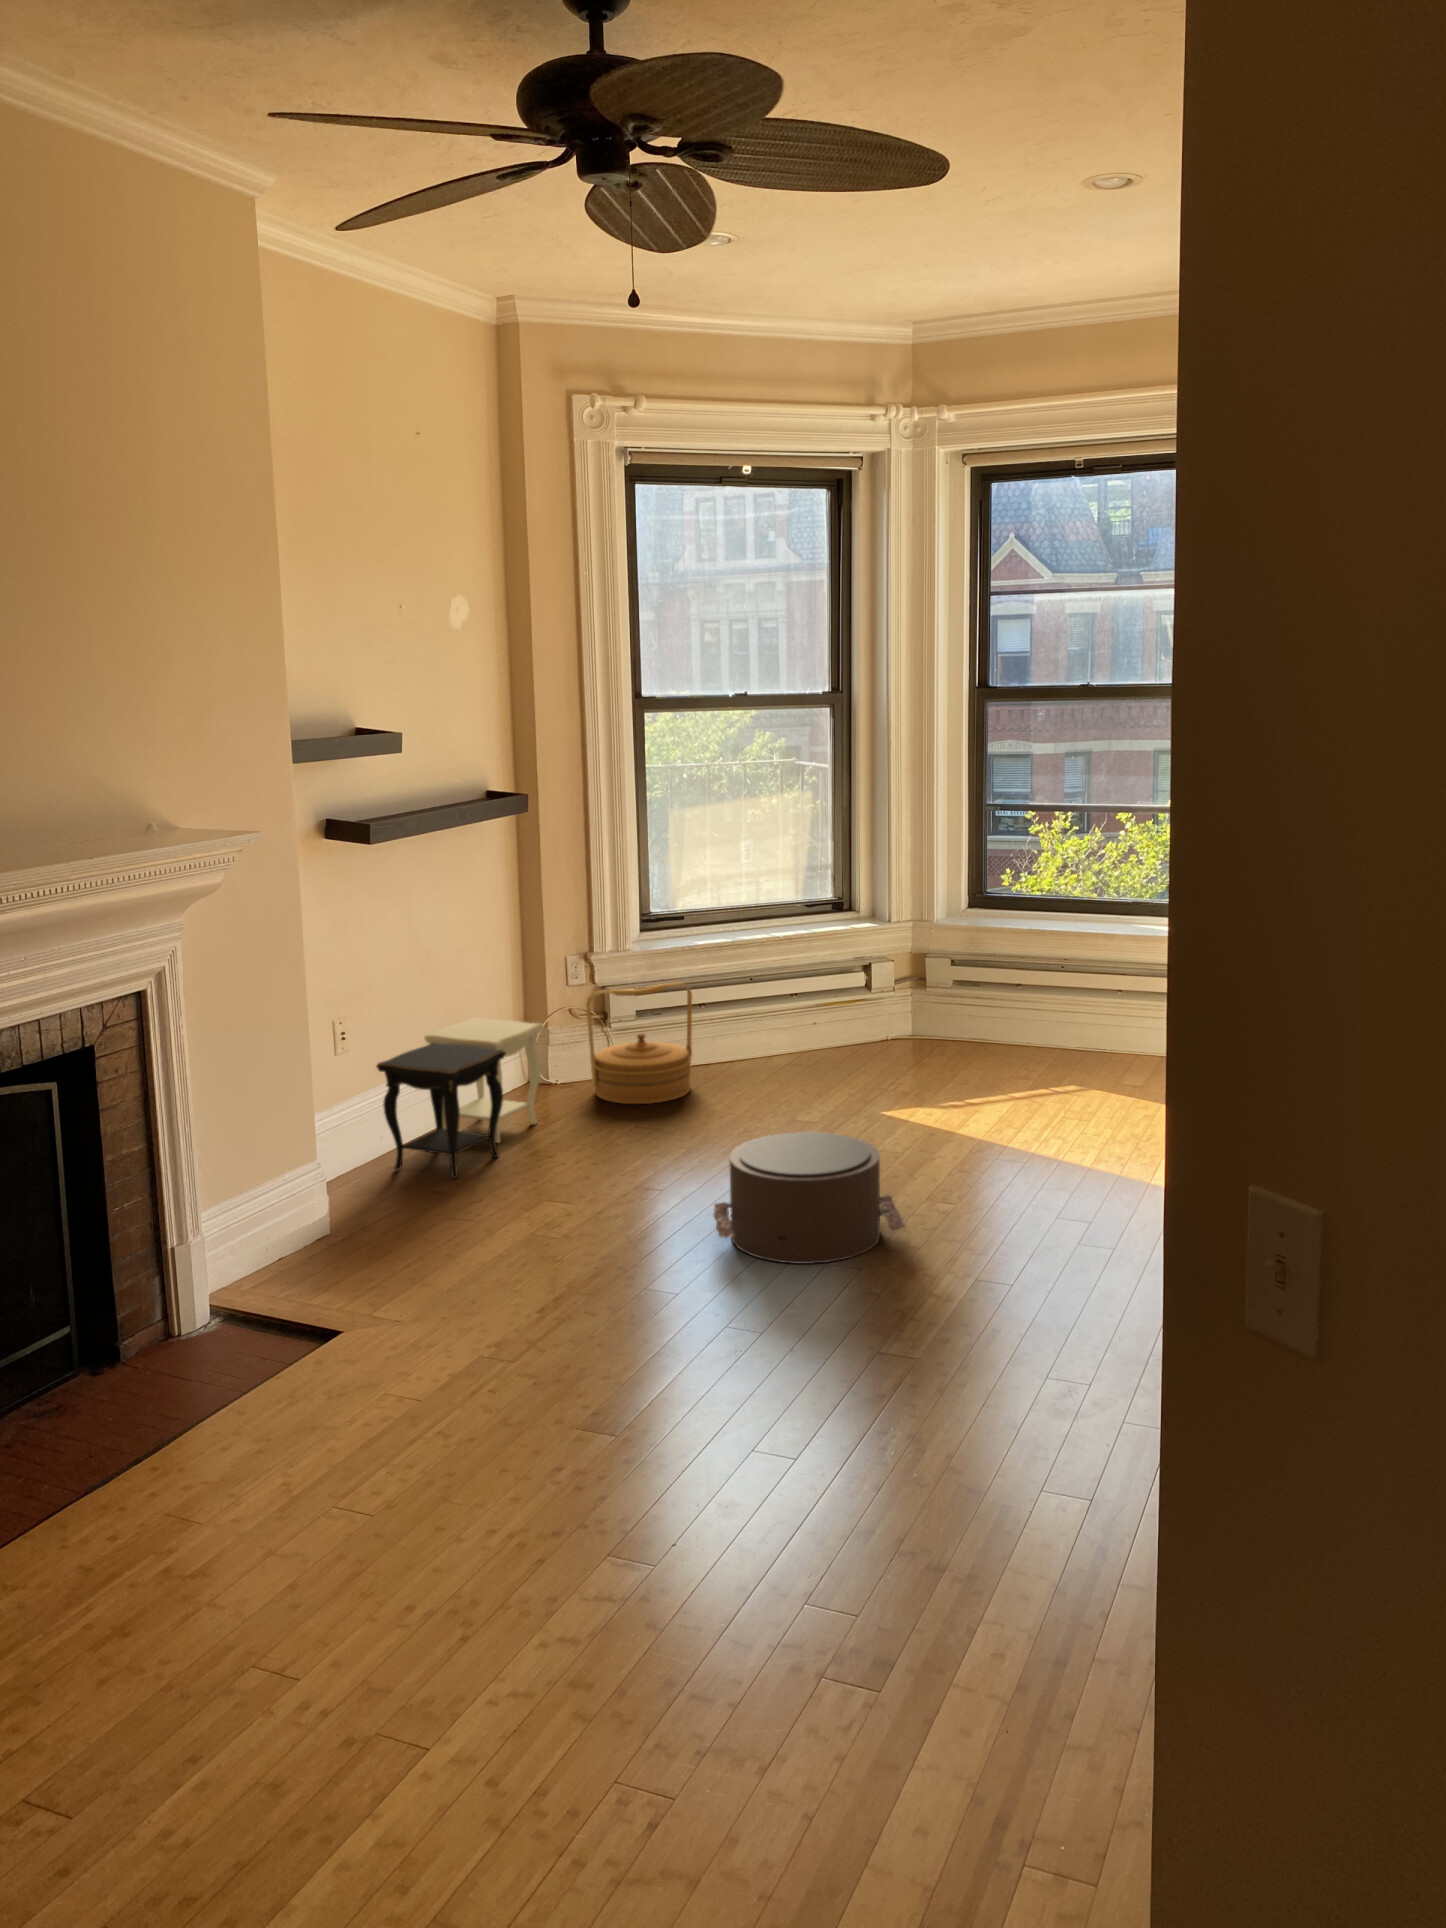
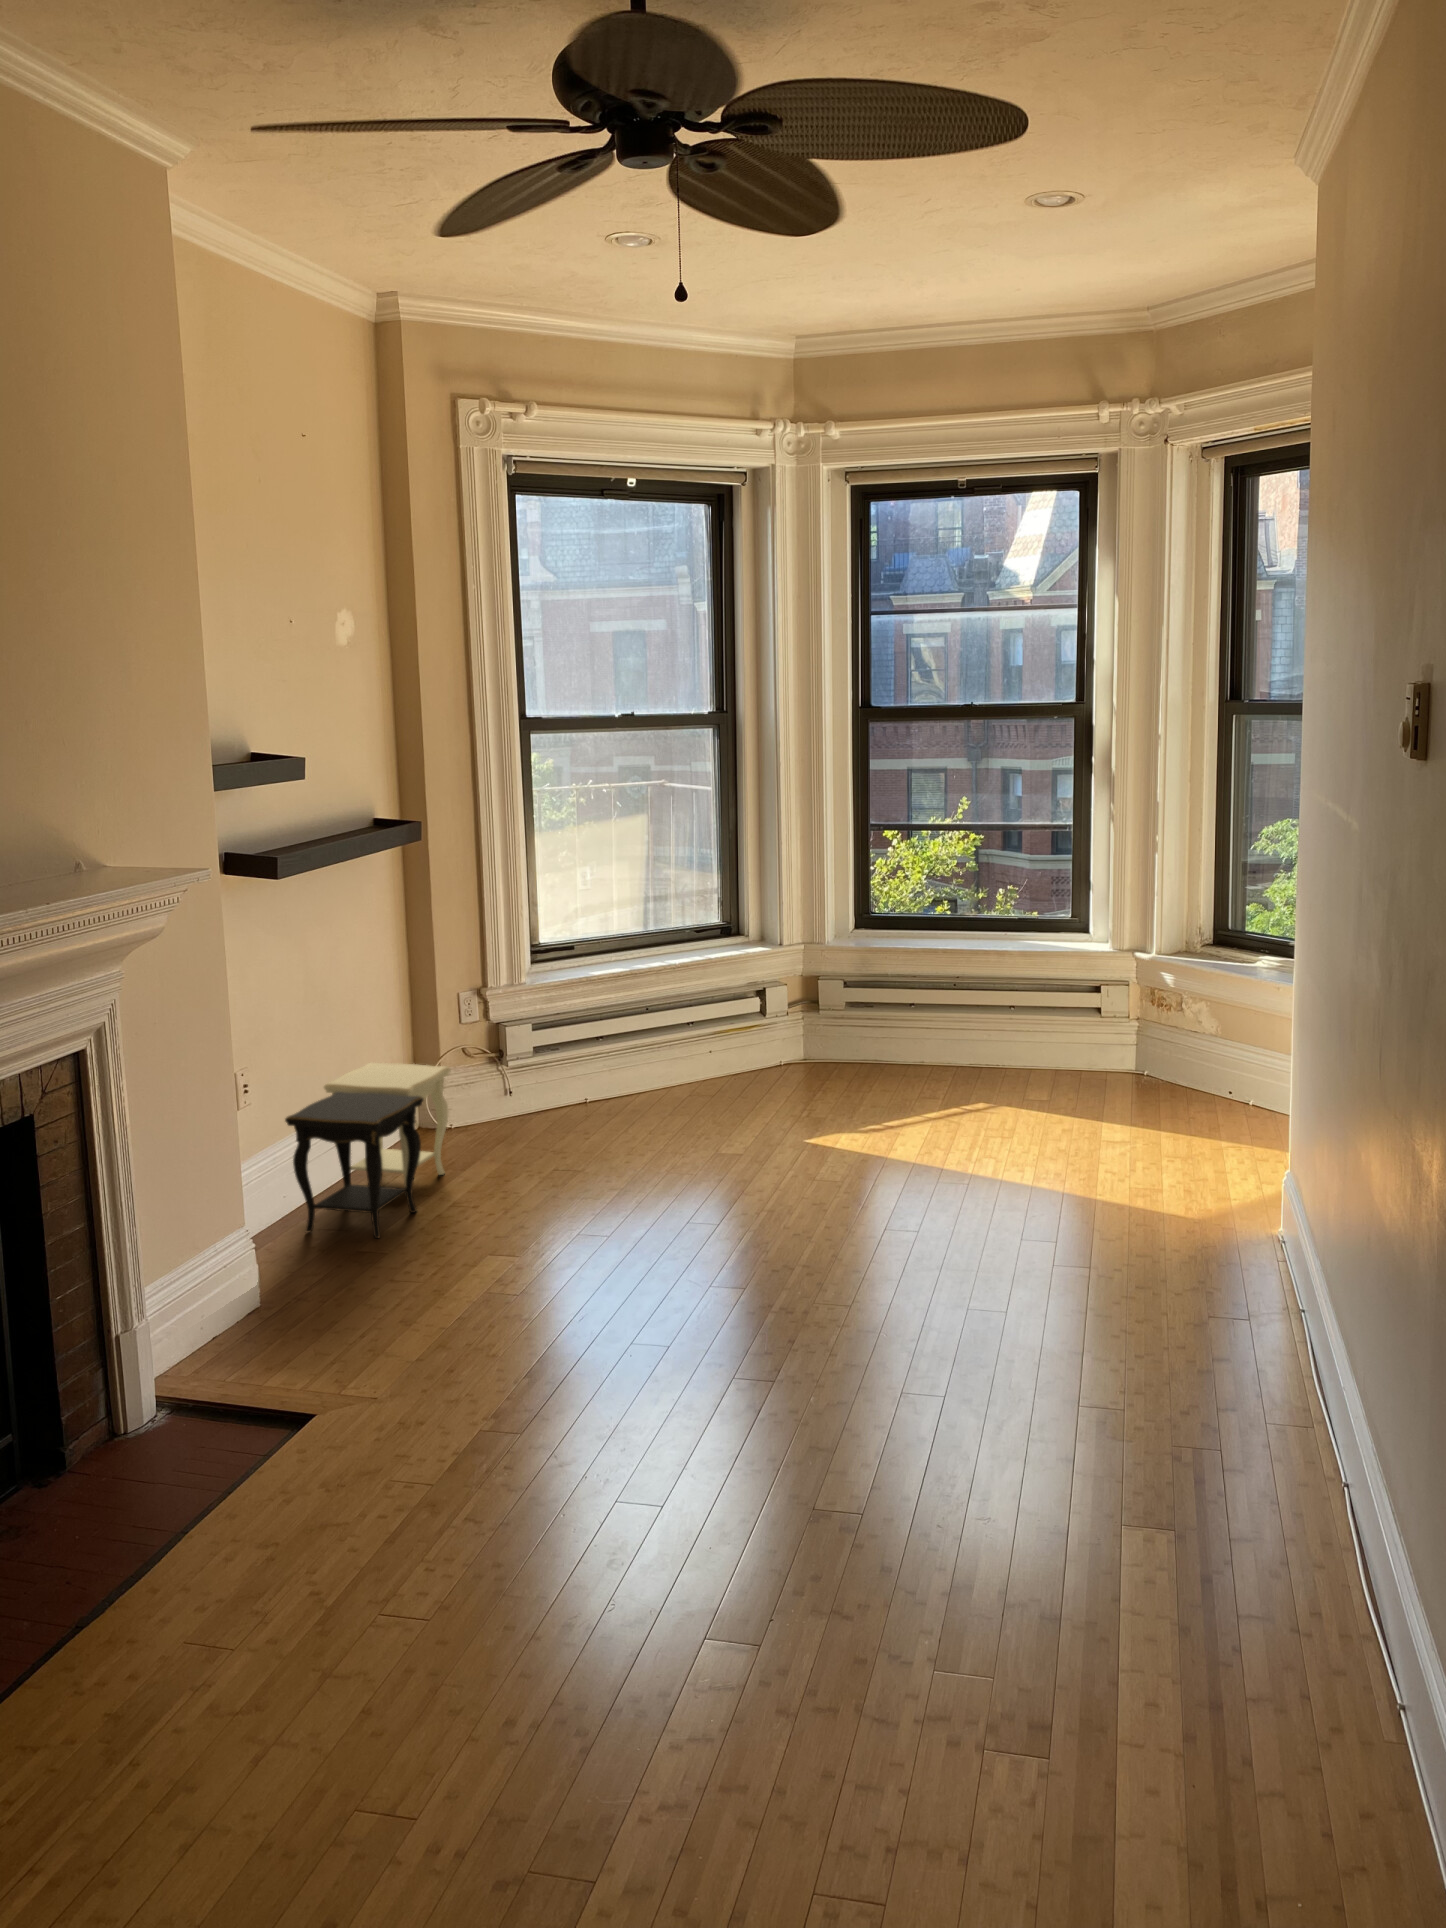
woven basket: present [586,982,692,1104] -> none [486,1016,597,1148]
pouf: present [714,1132,906,1264] -> none [682,1167,891,1305]

